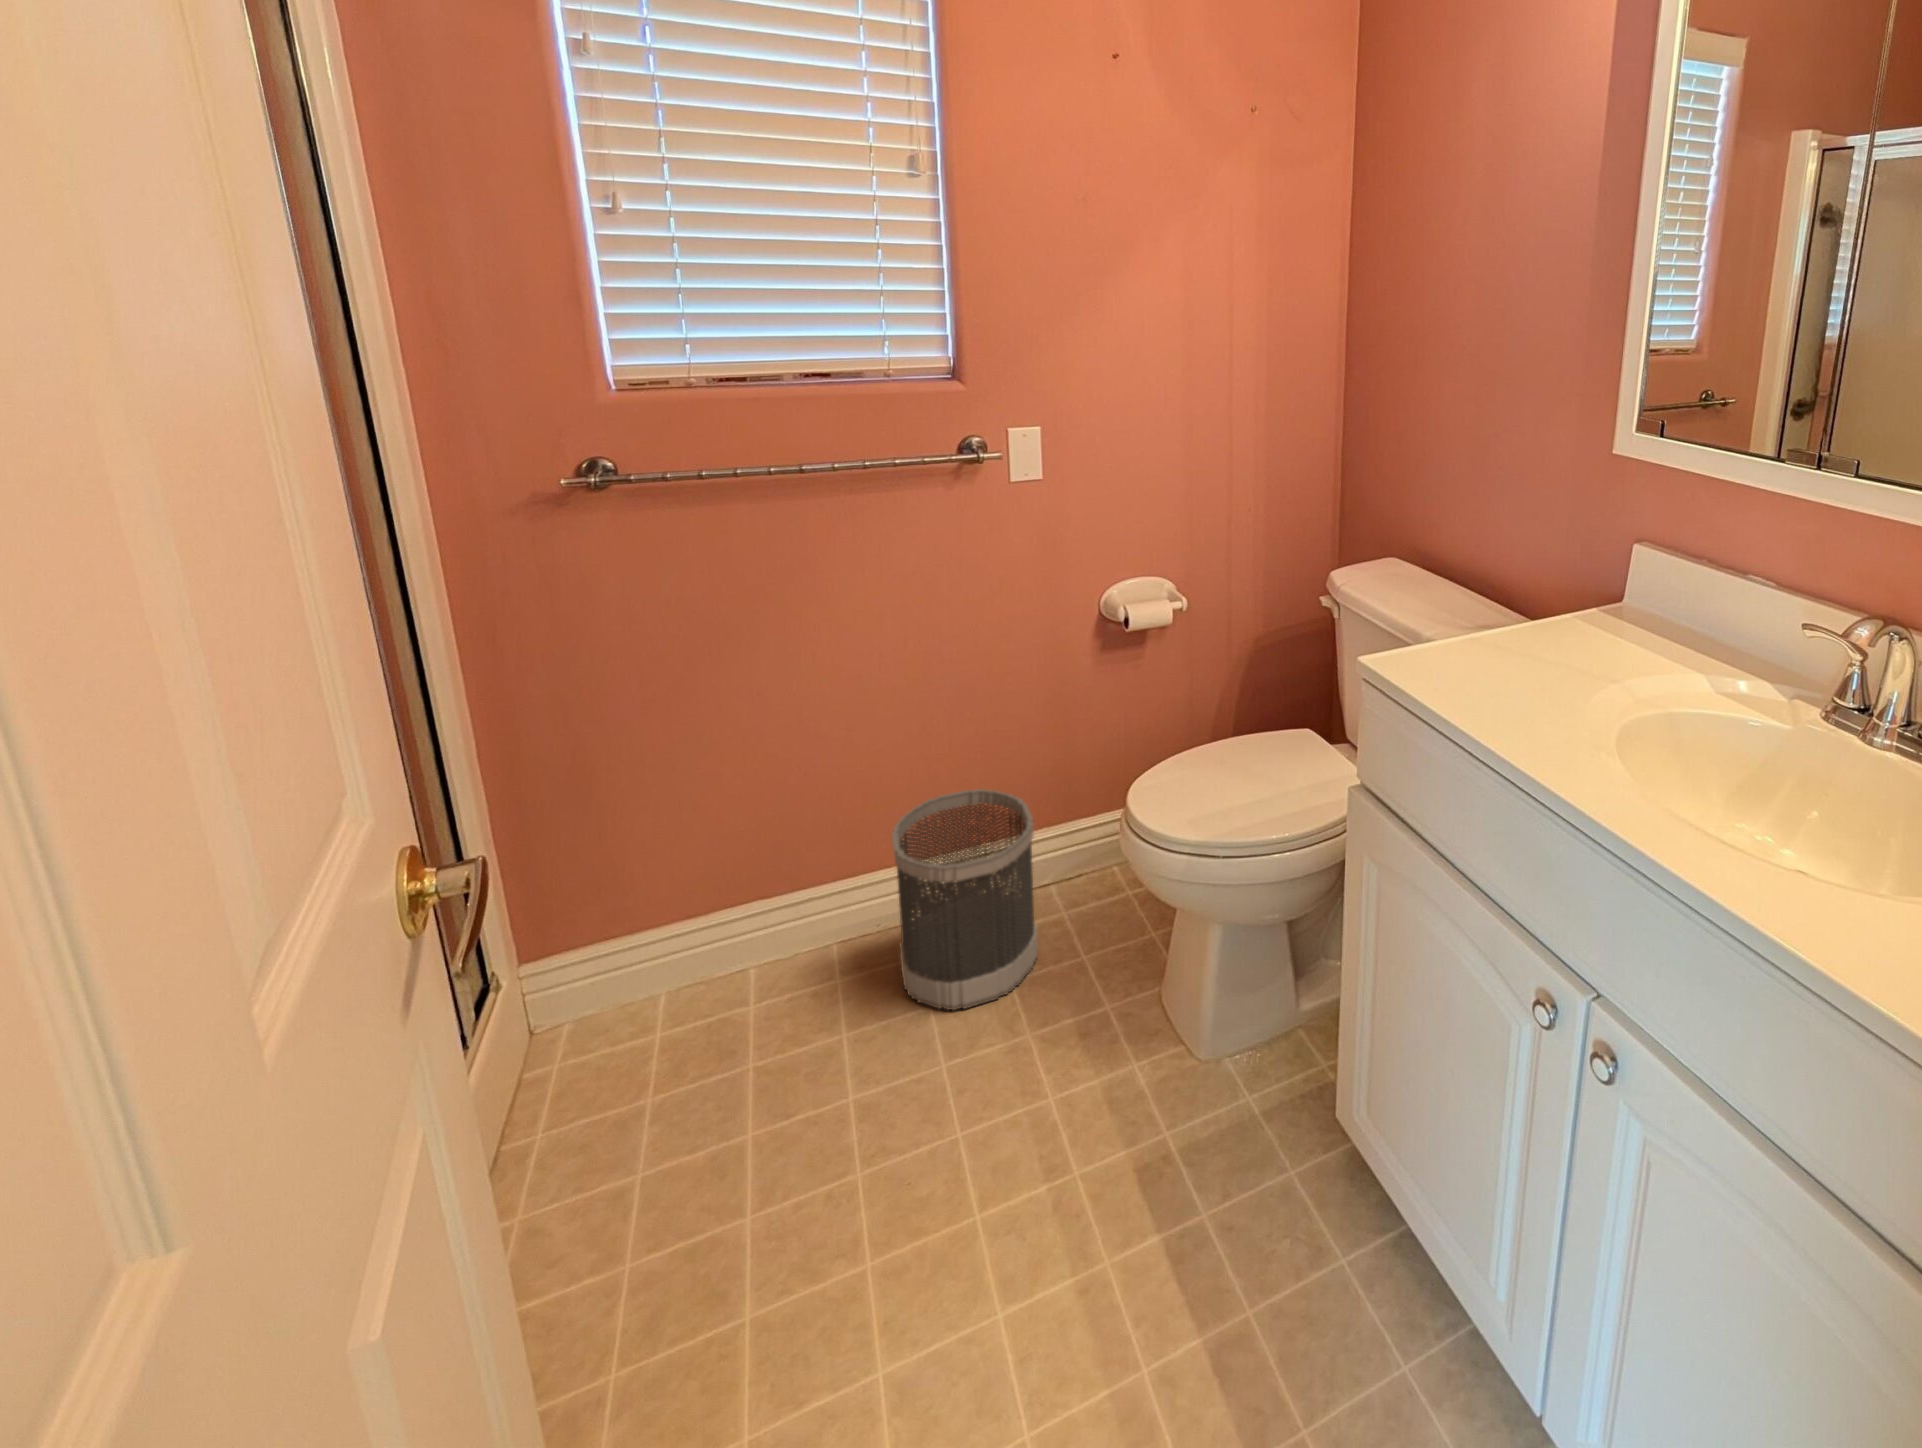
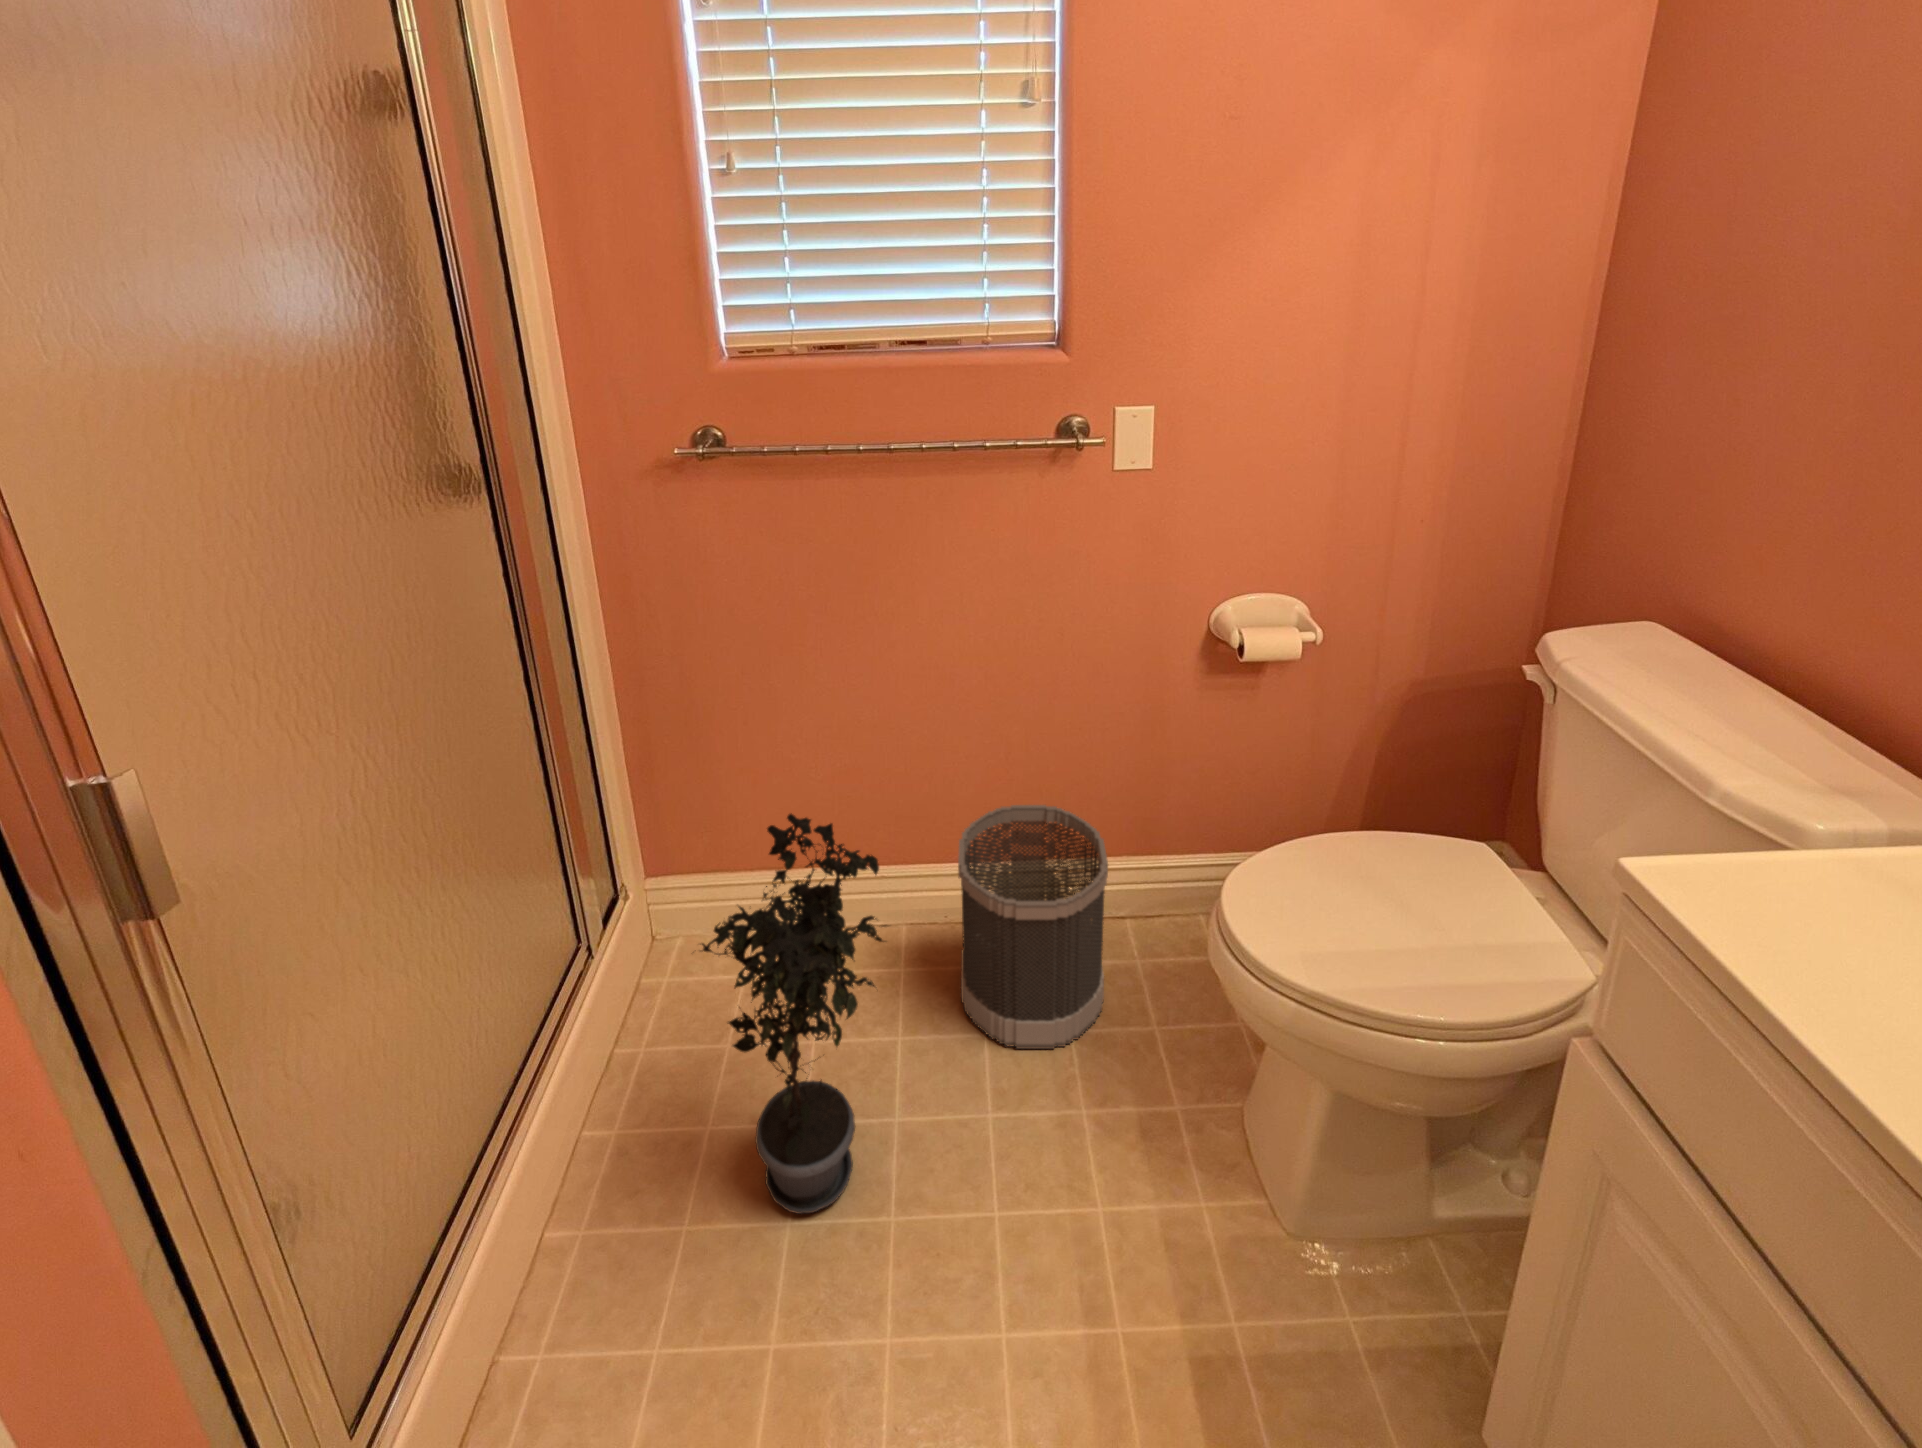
potted plant: none [637,802,851,1208] -> present [702,813,887,1214]

